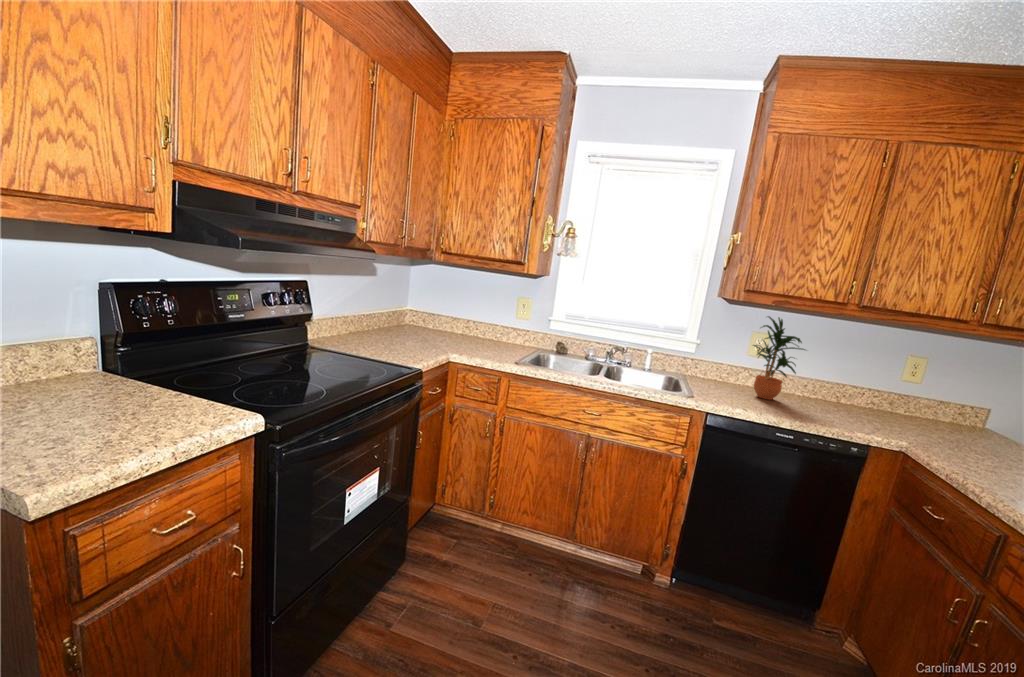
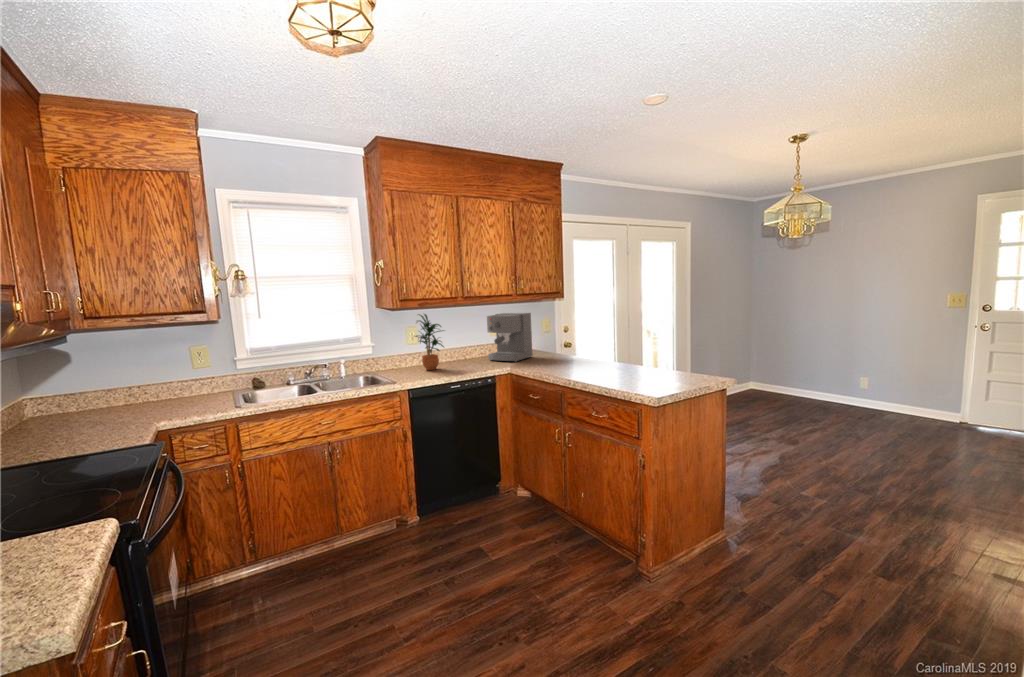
coffee maker: none [878,347,1011,443] -> present [487,313,533,362]

